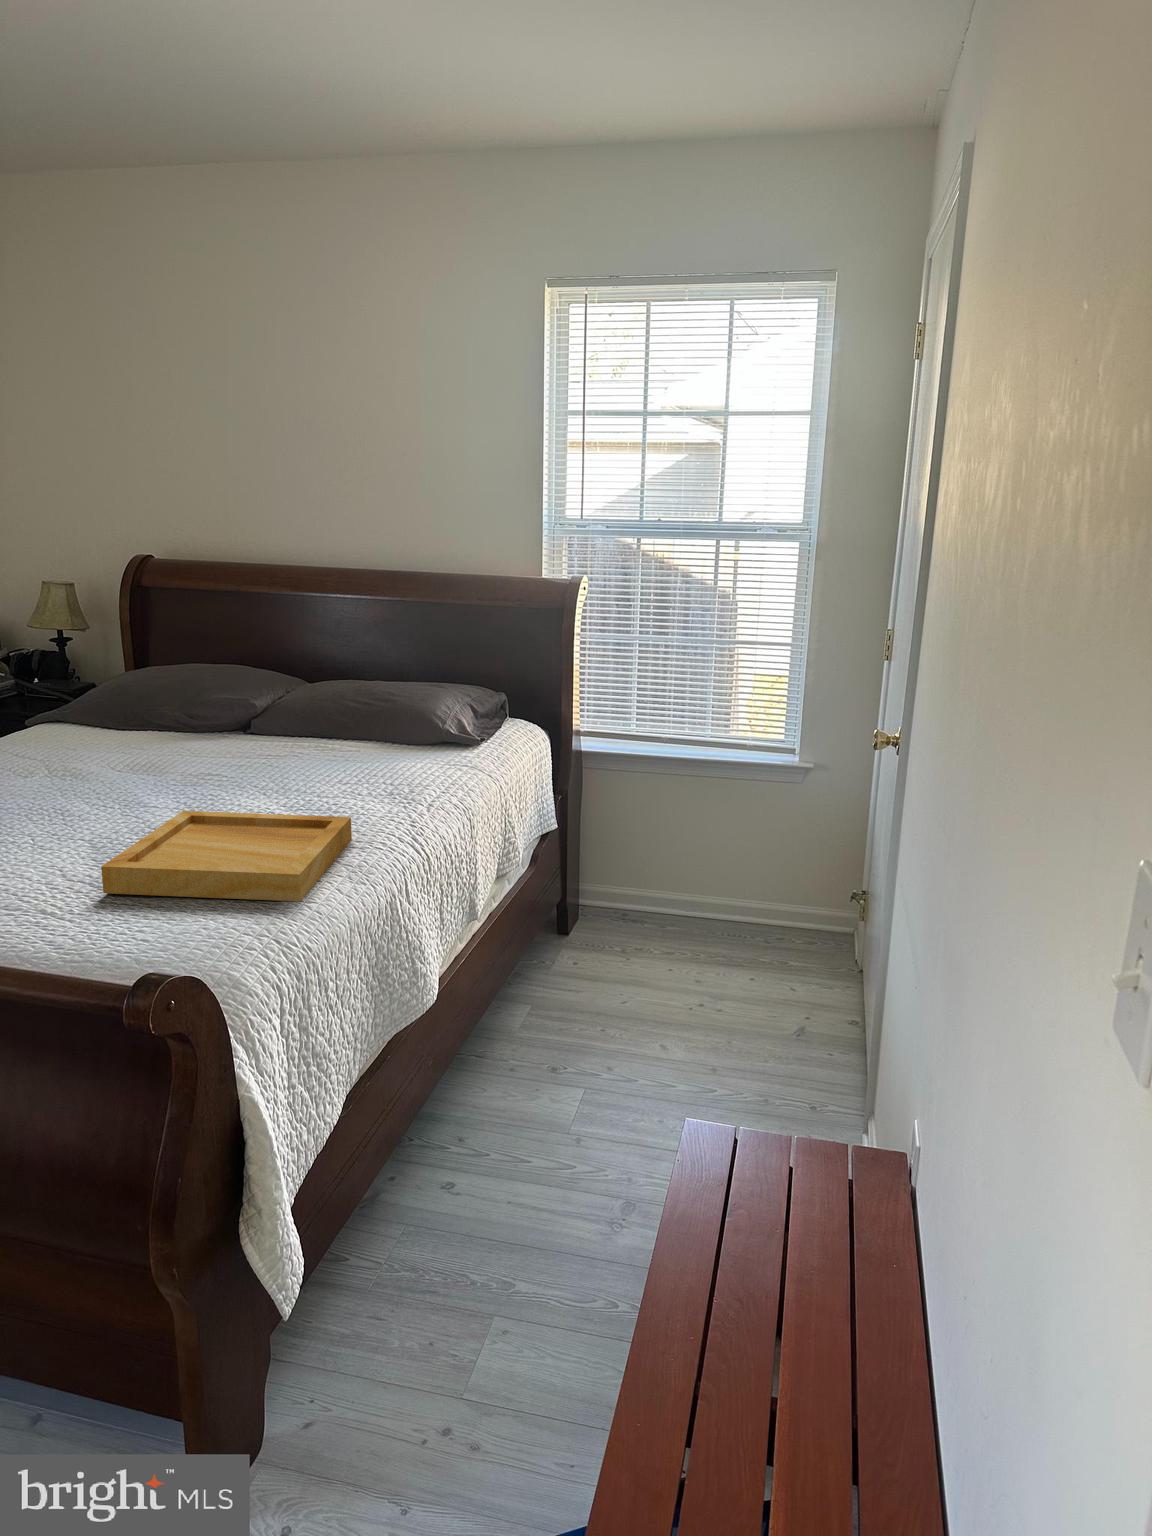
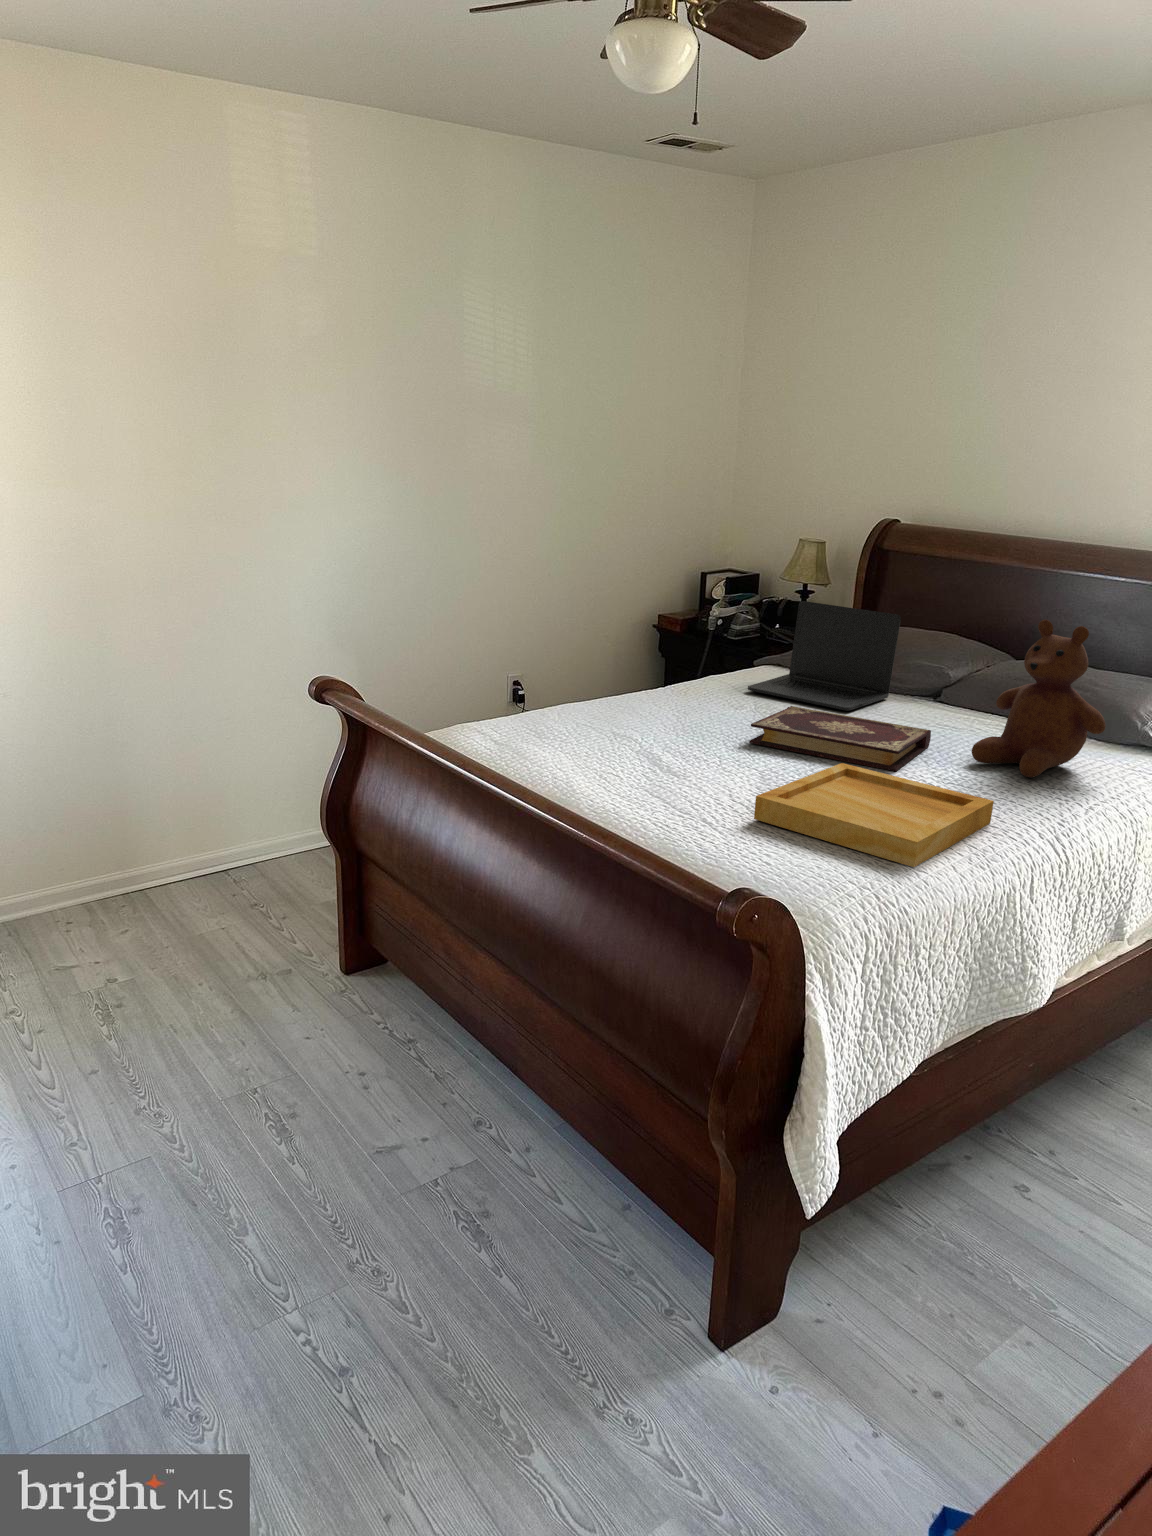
teddy bear: none [306,636,422,789] -> present [972,620,1106,778]
laptop: none [34,646,197,757] -> present [748,601,901,711]
book: none [59,761,260,810] -> present [749,706,931,771]

